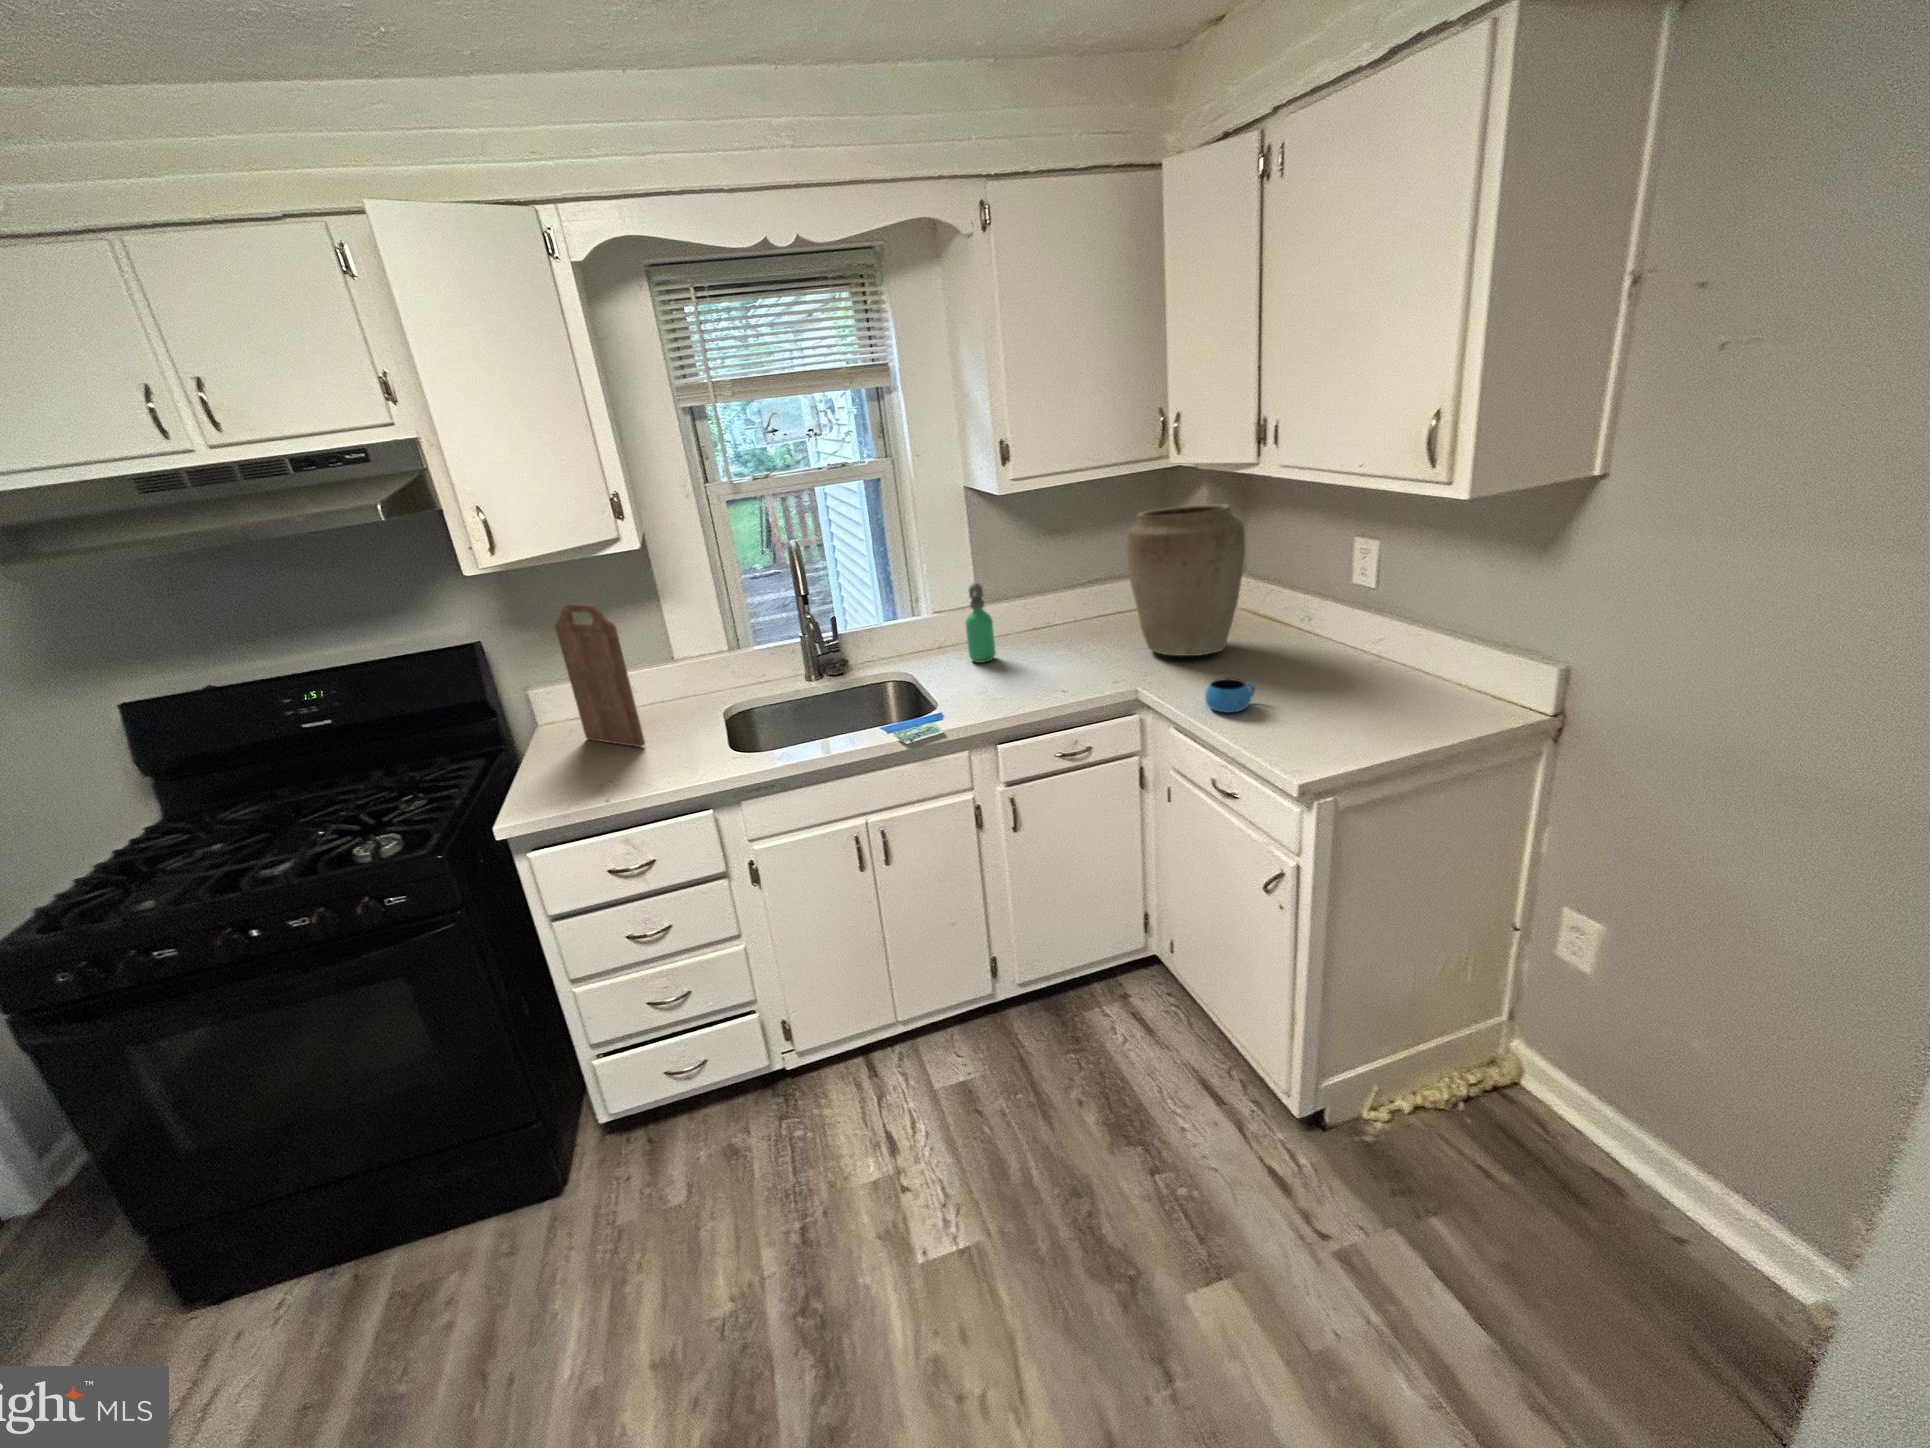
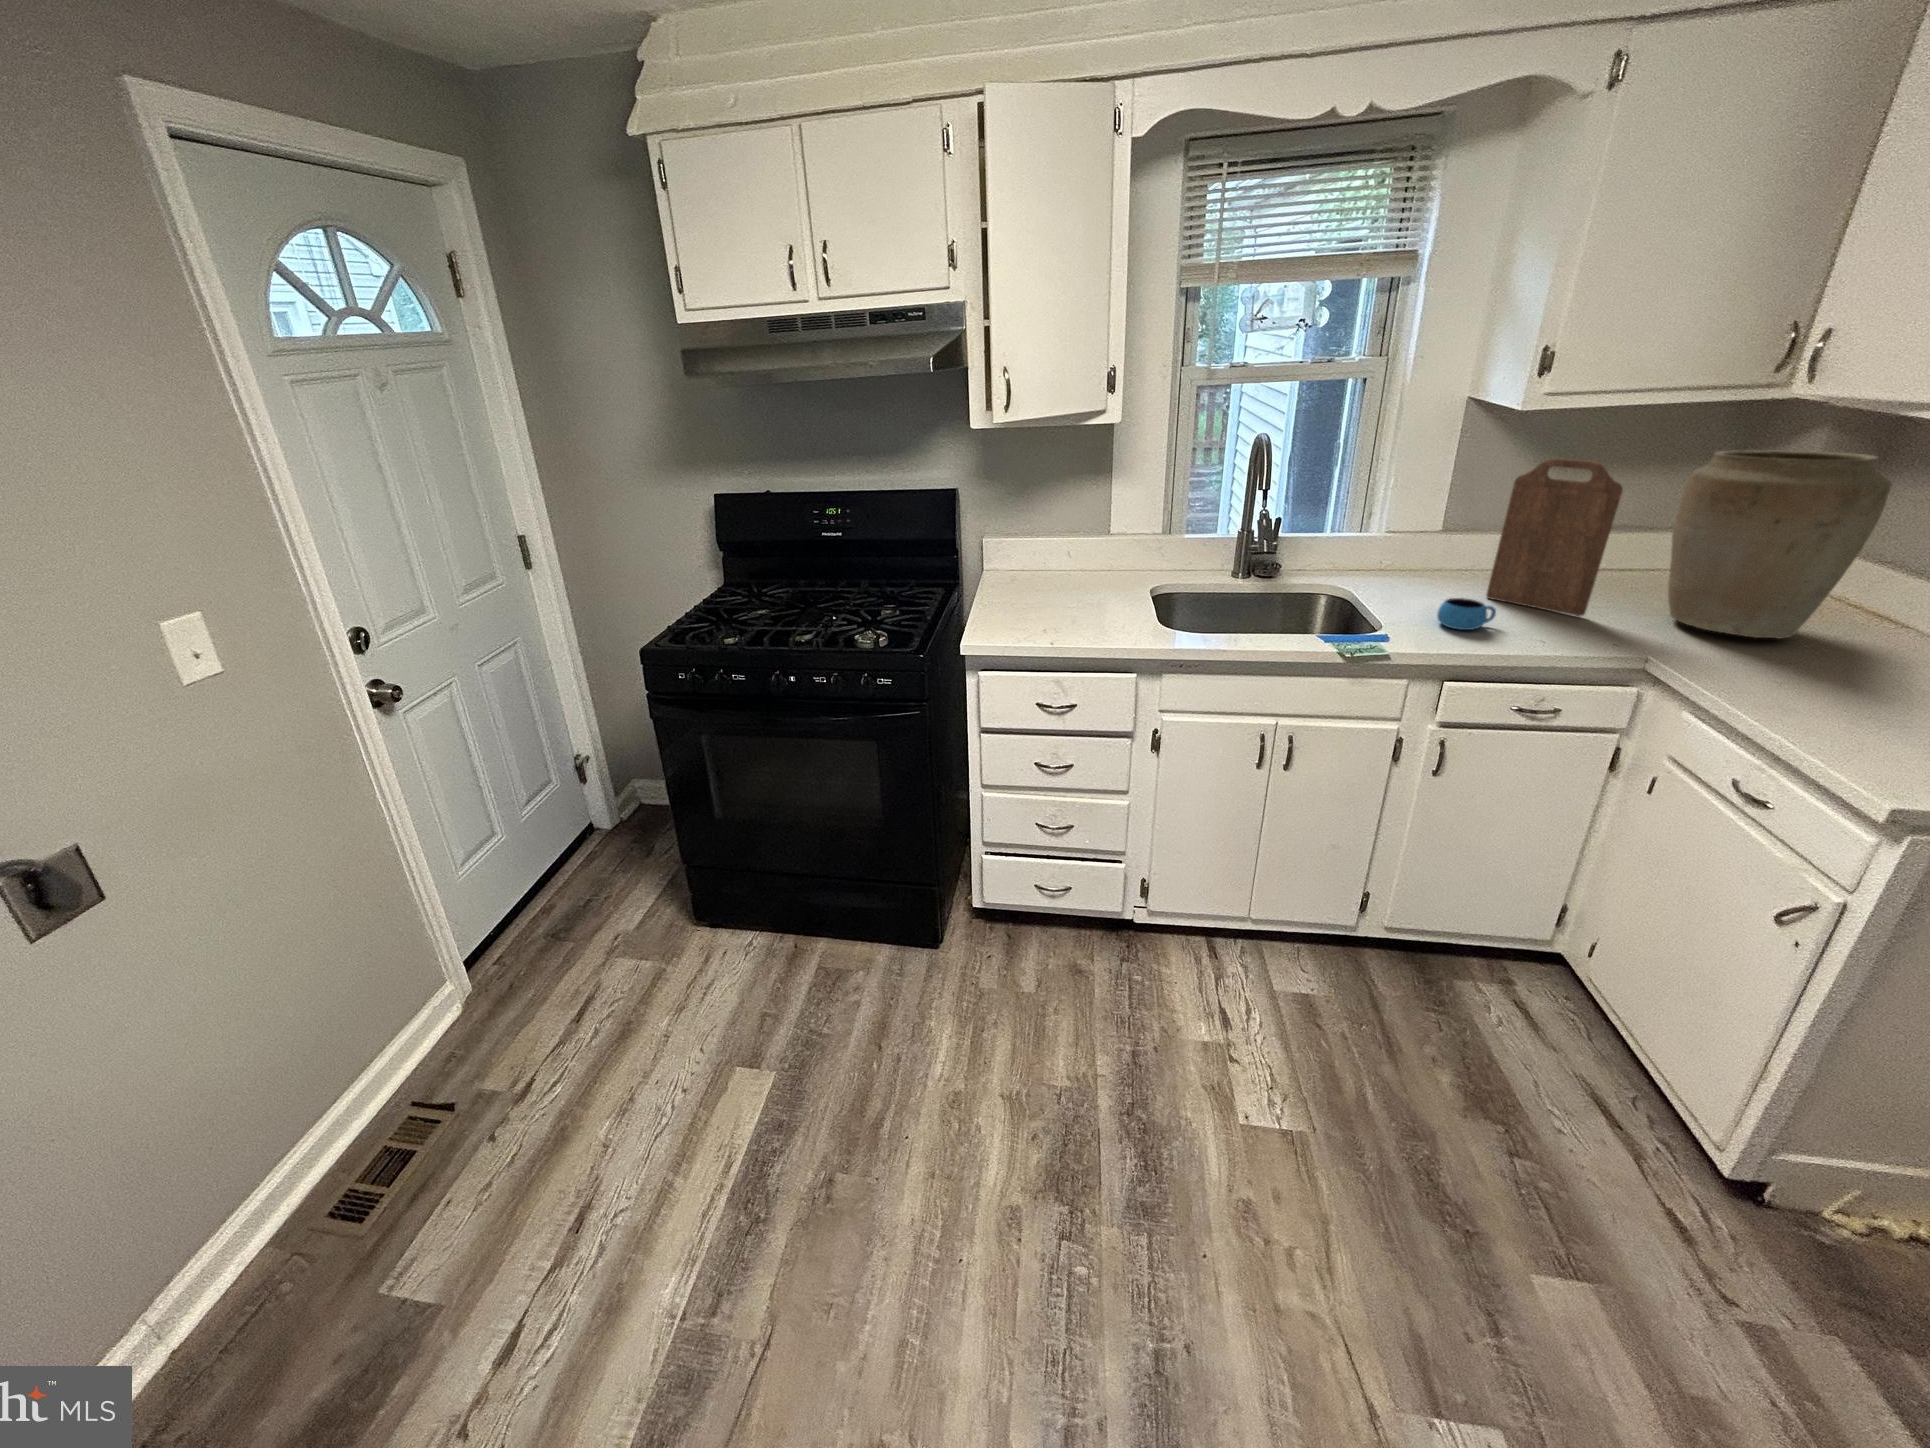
soap dispenser: present [966,583,996,663] -> none [1419,507,1462,595]
cutting board: present [555,604,645,747] -> present [1486,458,1623,617]
mug: present [1205,678,1255,713] -> present [1437,598,1496,630]

